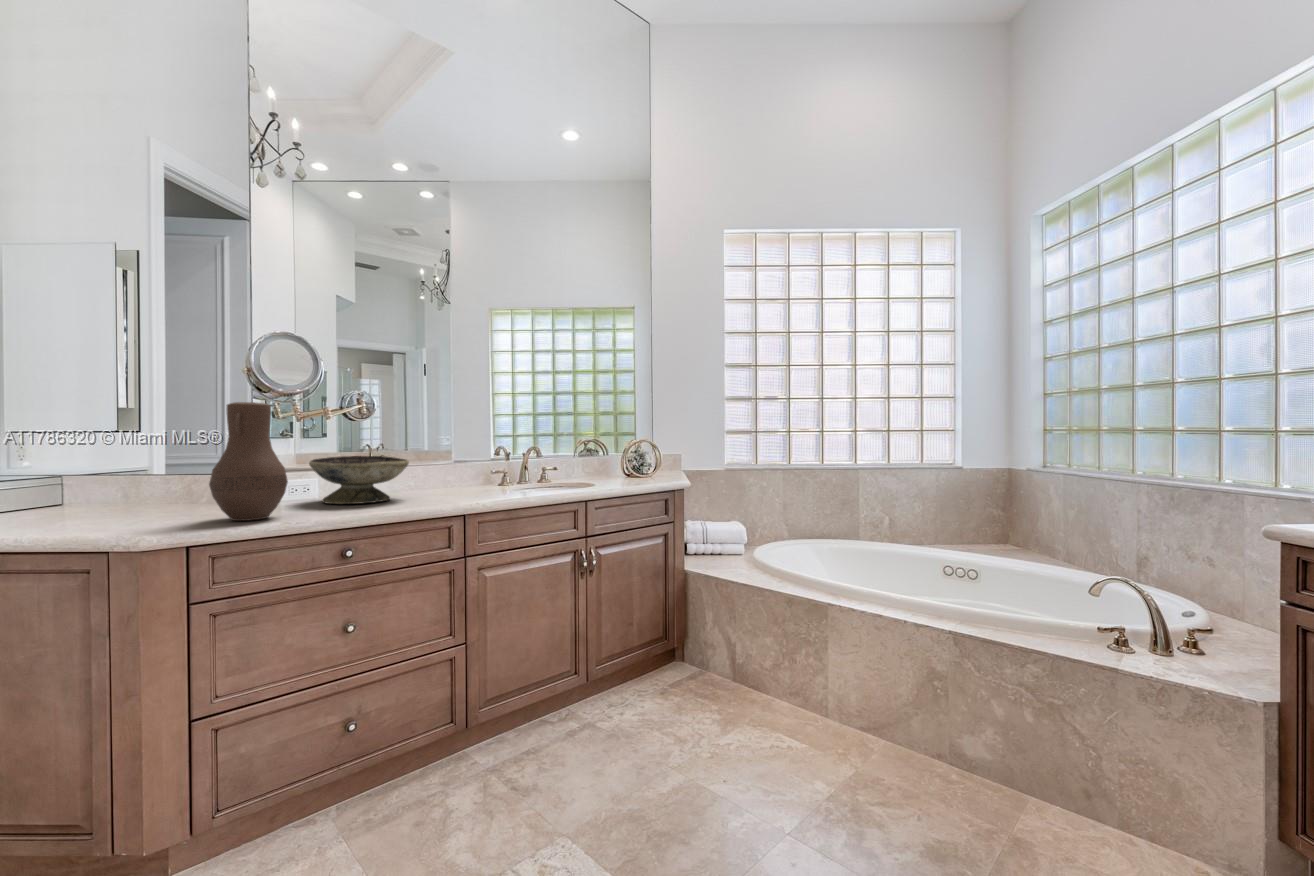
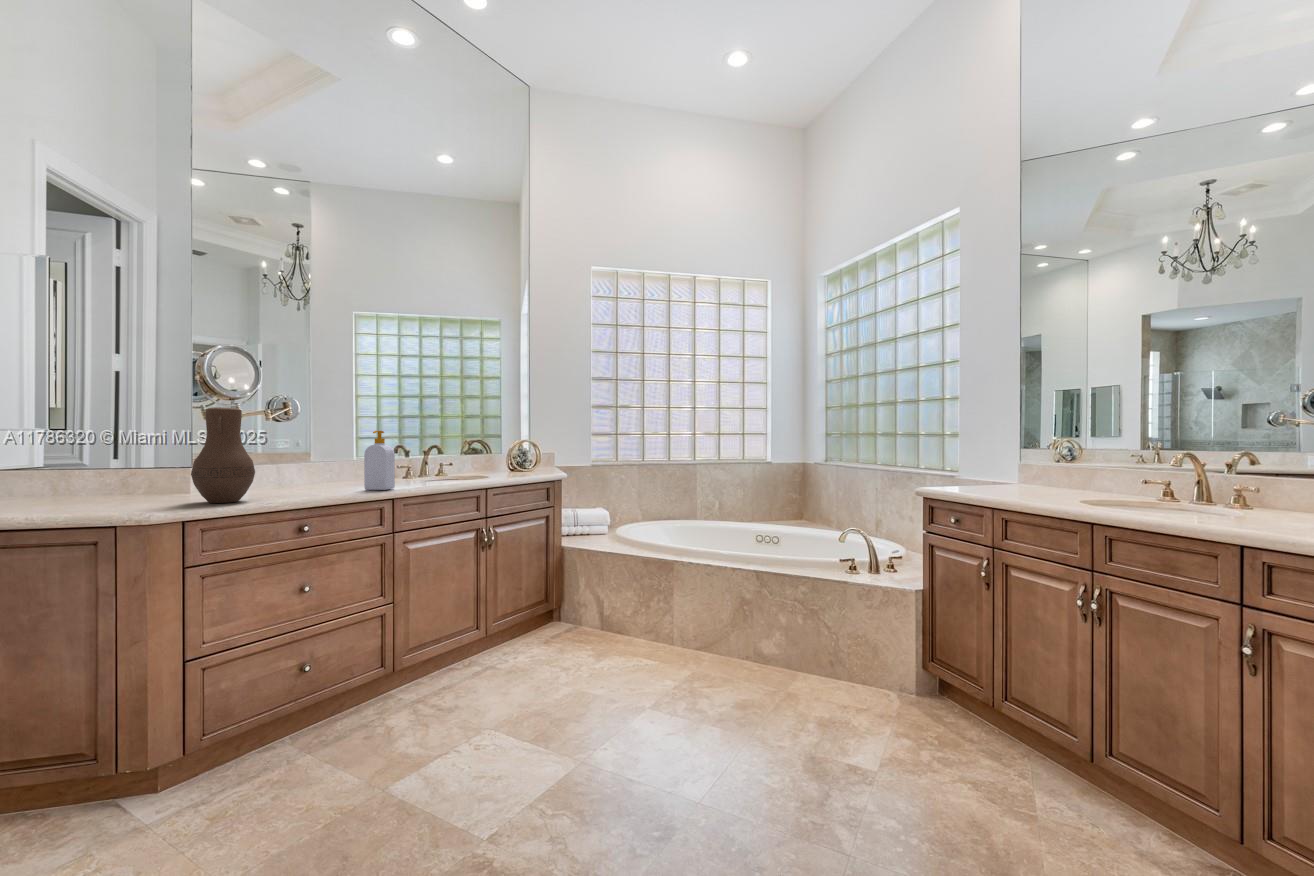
soap bottle: none [431,430,467,504] -> present [364,431,395,490]
decorative bowl: present [309,456,409,504] -> none [253,453,340,492]

